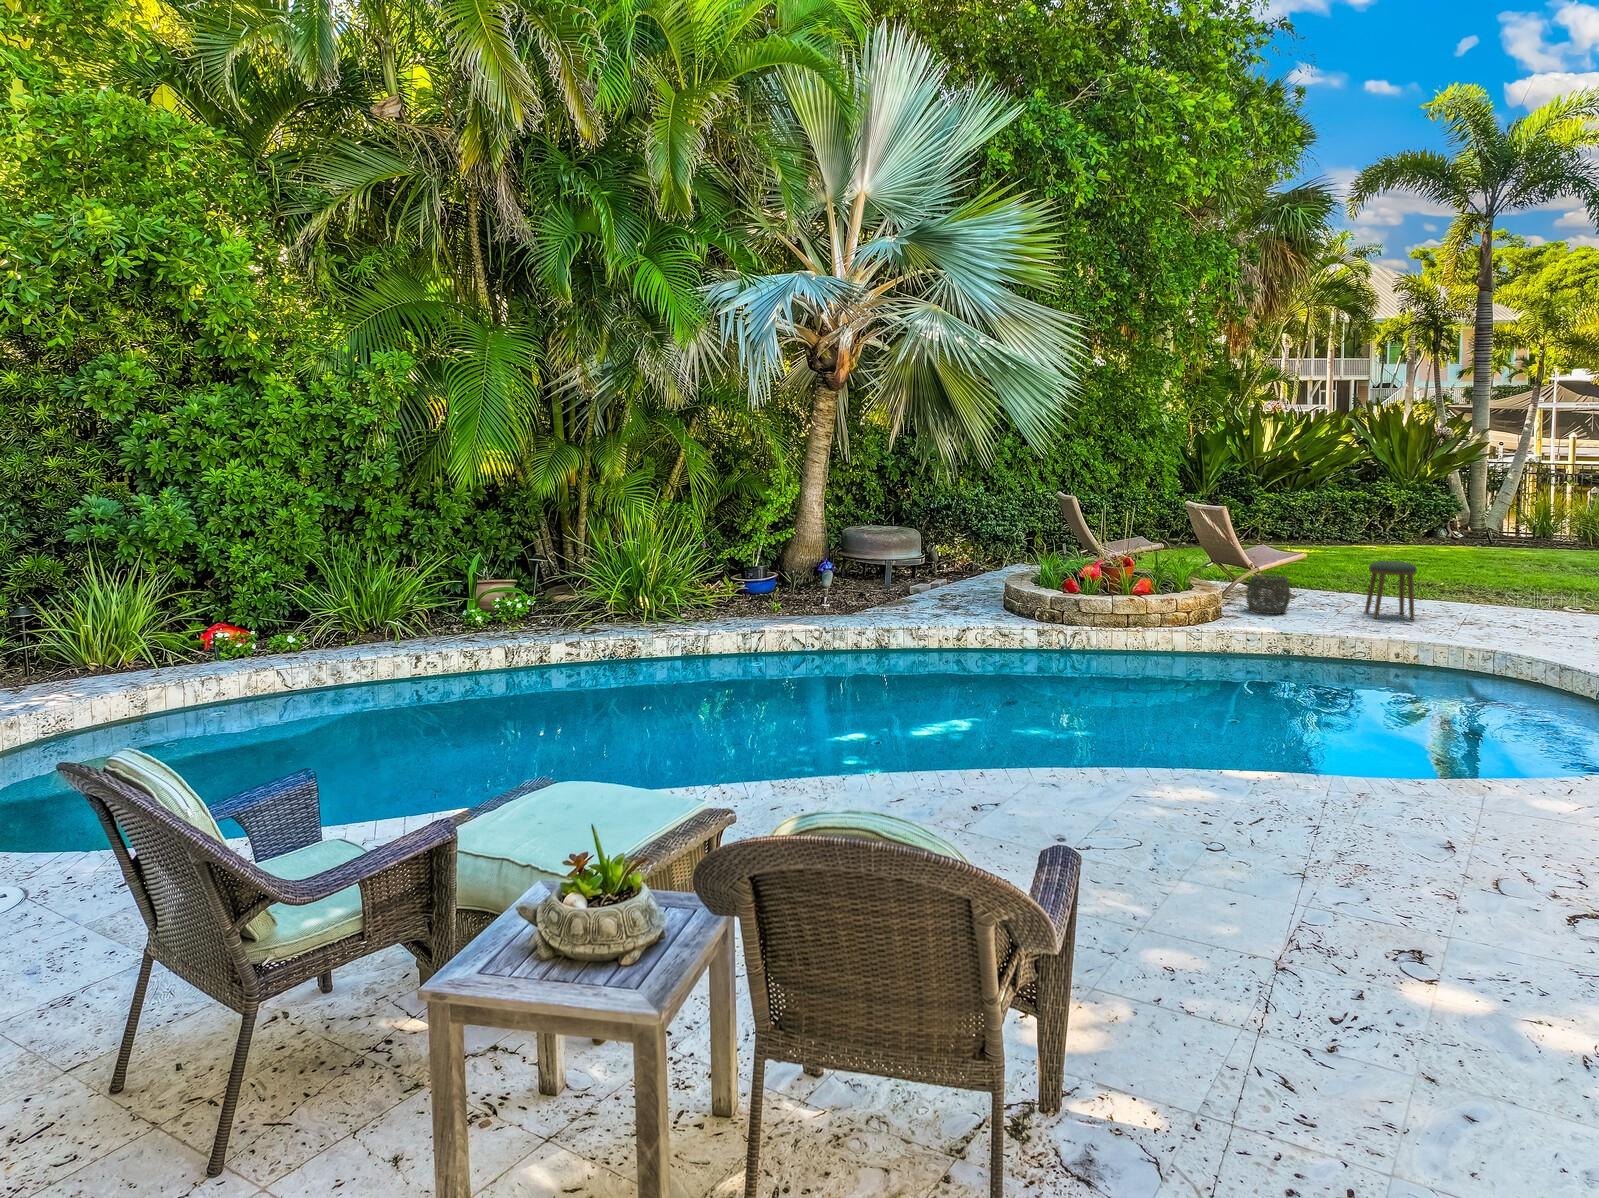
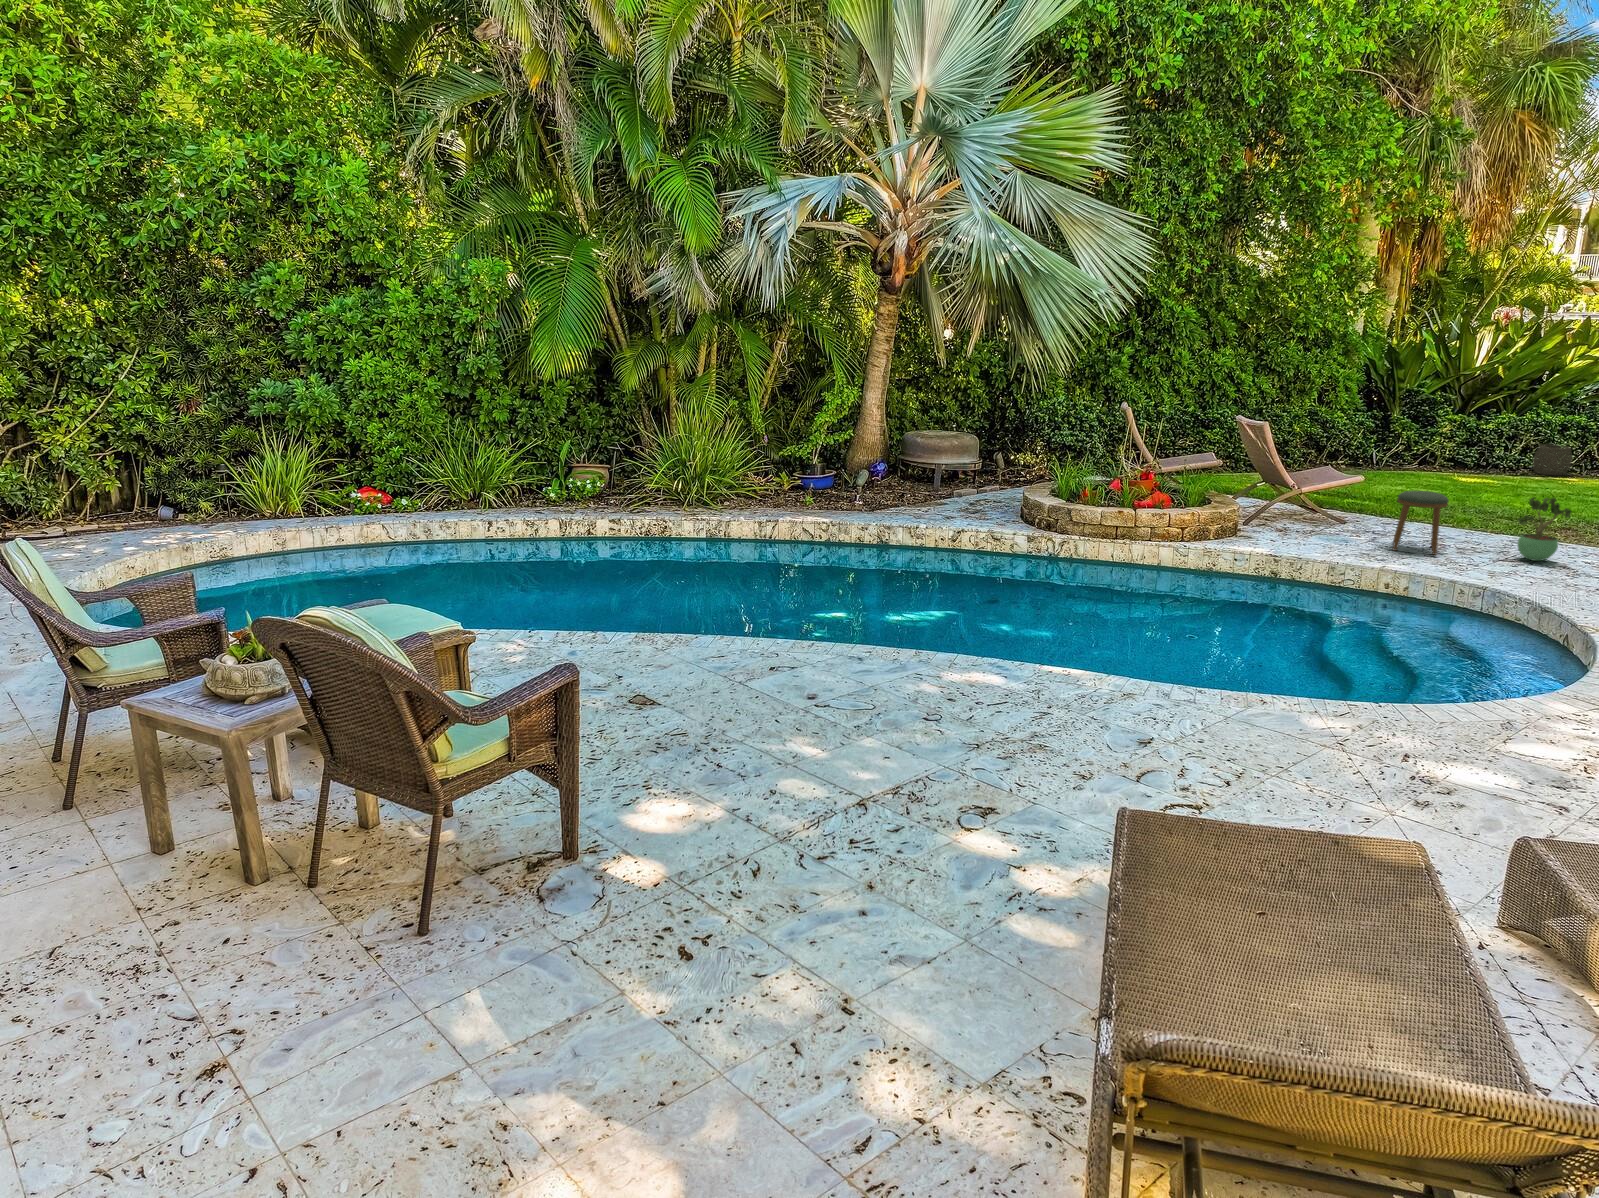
potted plant: none [1476,558,1525,619] -> present [1517,497,1572,561]
woven basket: present [1246,575,1290,614] -> present [1533,445,1572,476]

